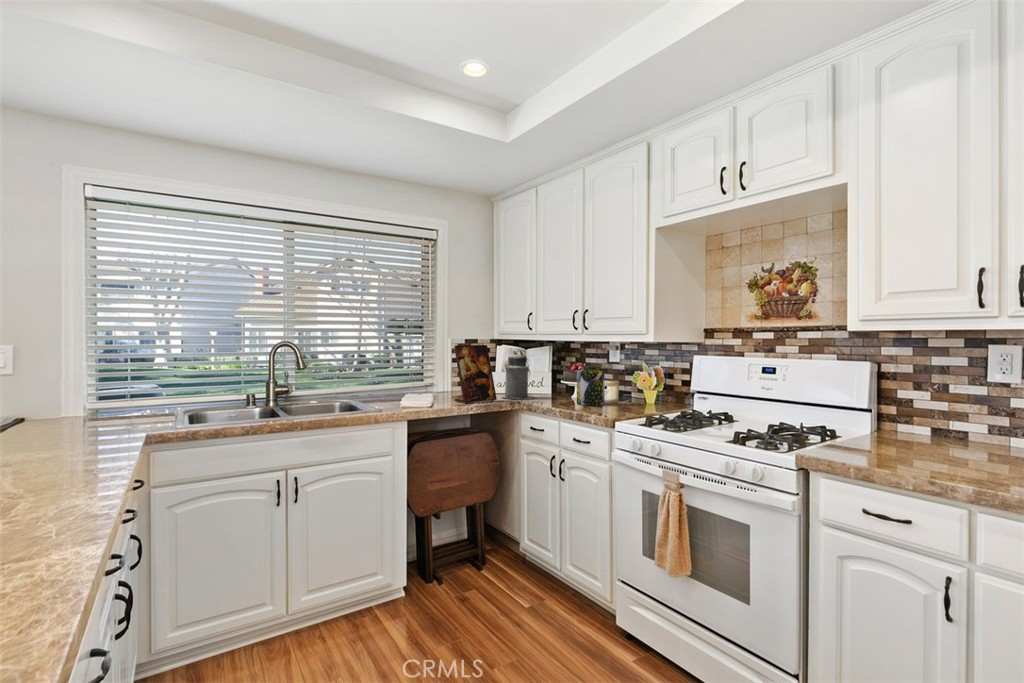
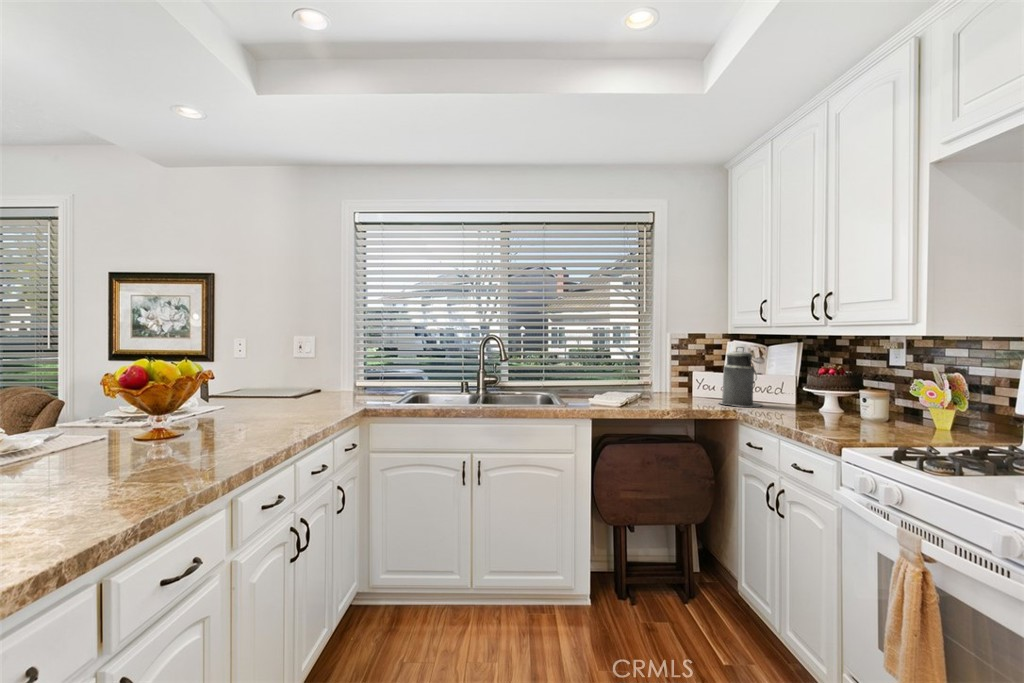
picture frame: present [454,345,497,403] -> none [653,340,706,406]
jar: present [577,366,605,406] -> none [813,369,857,423]

